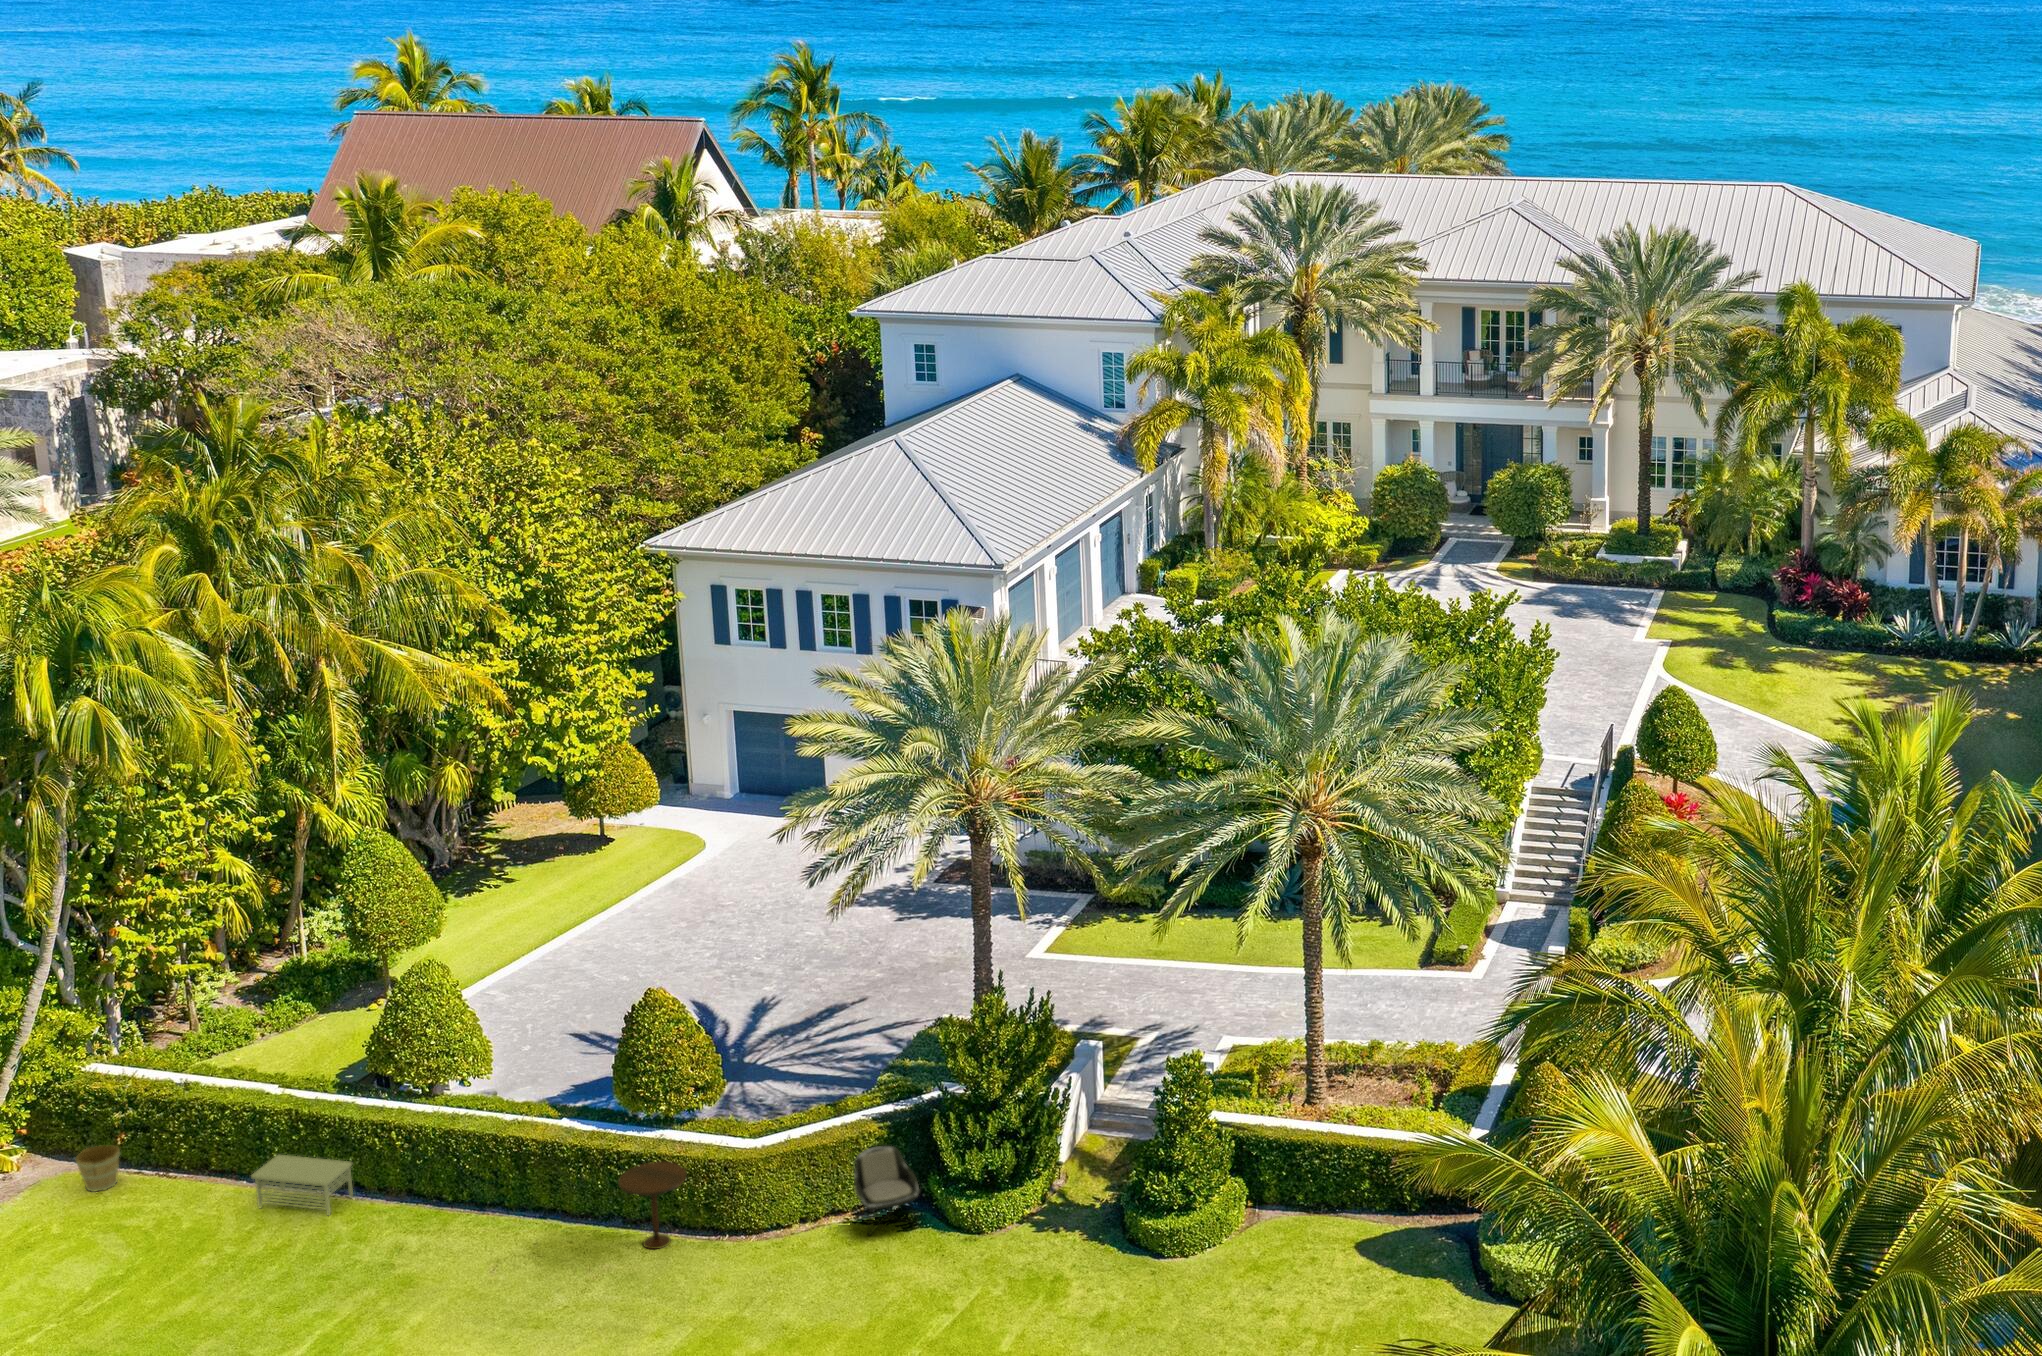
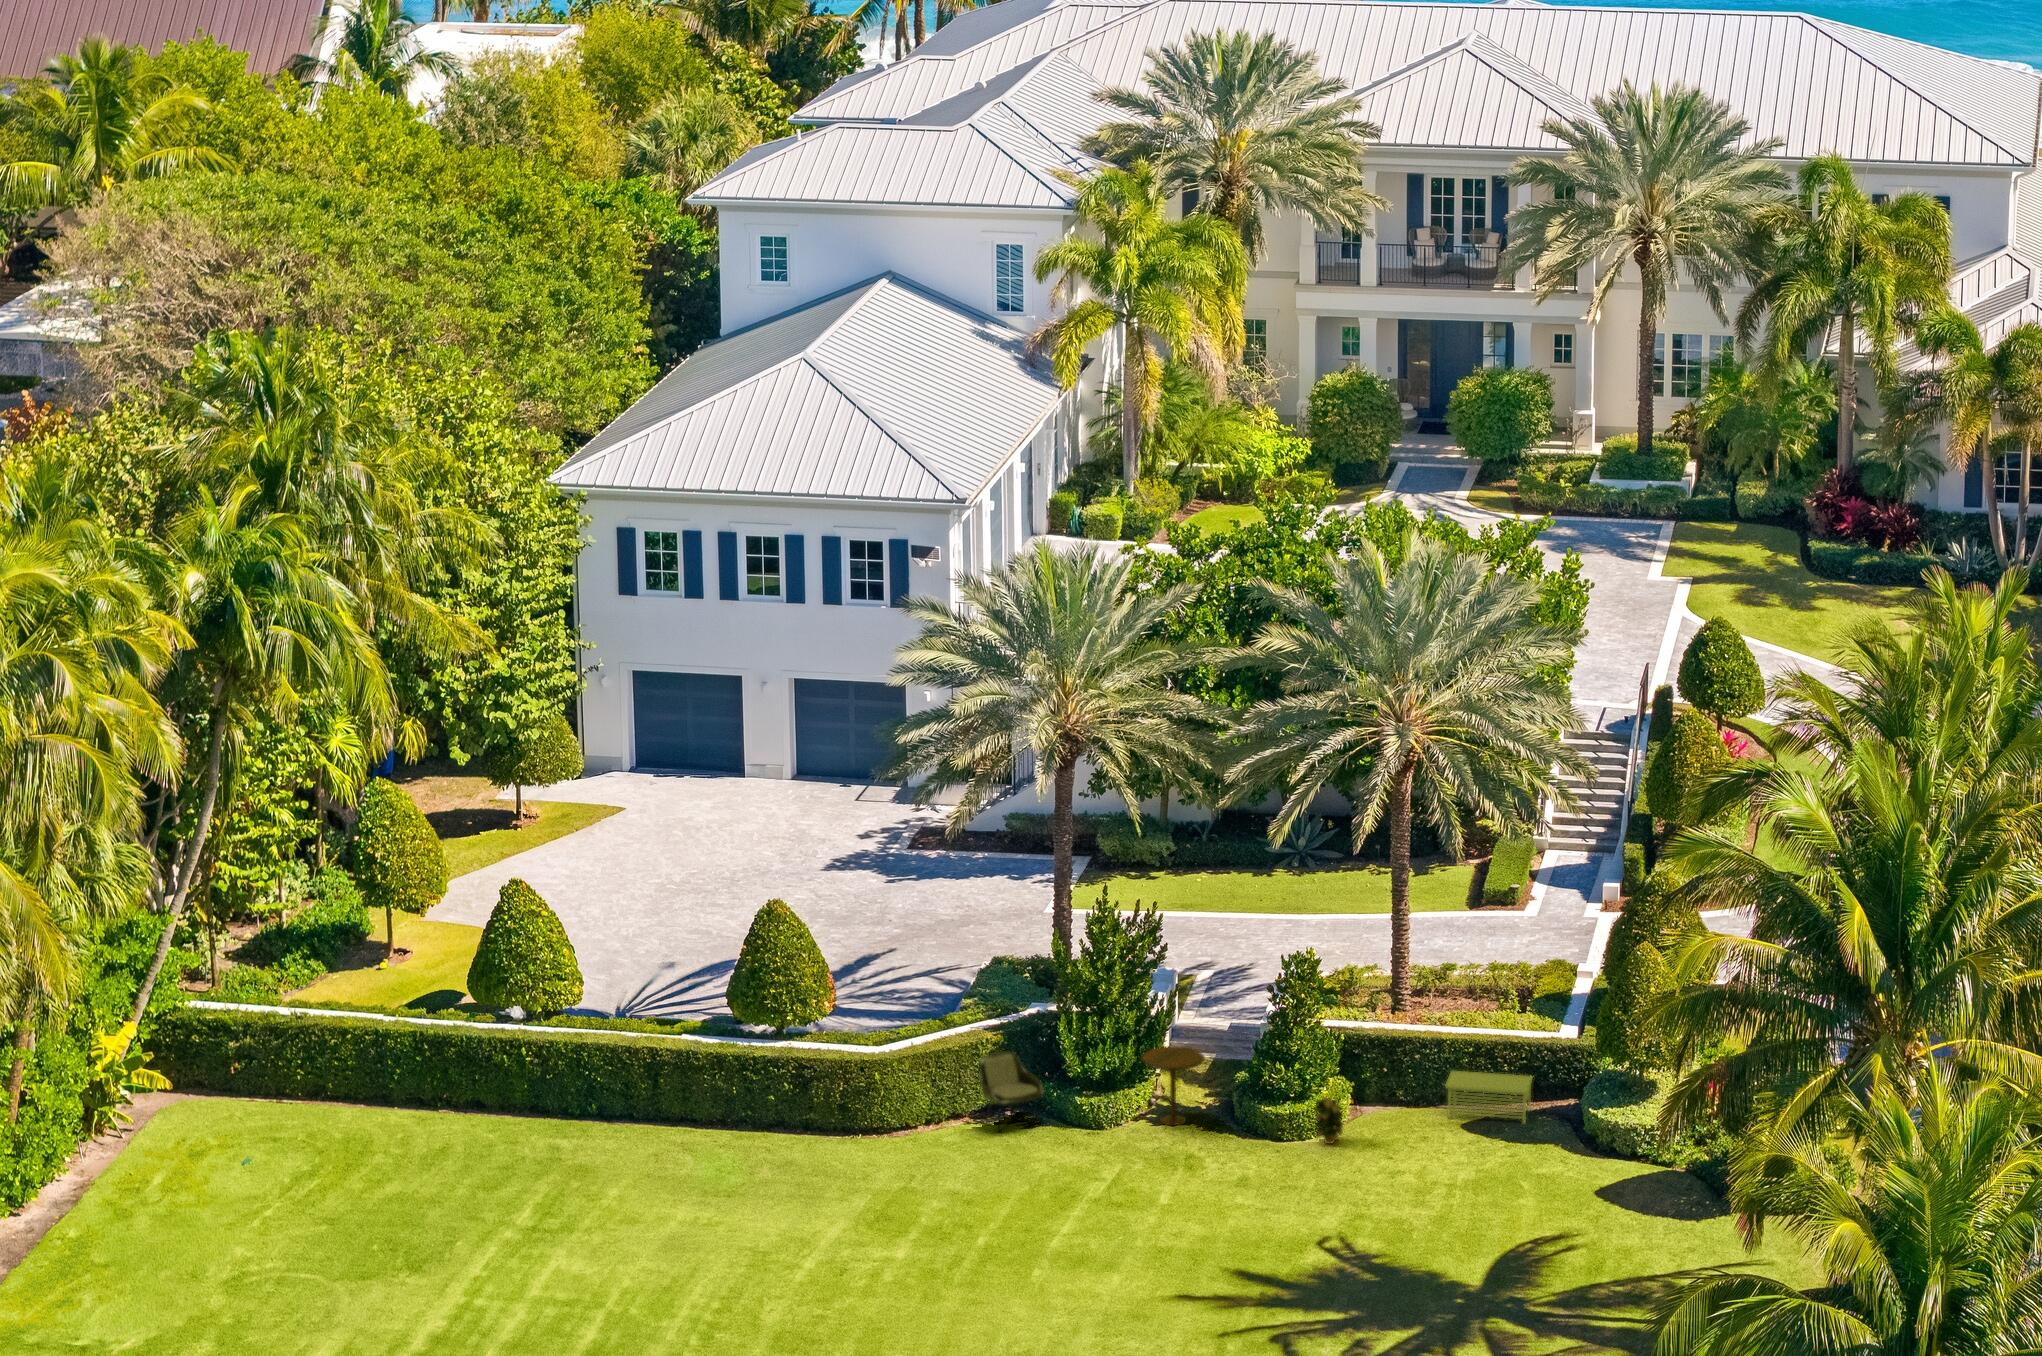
wooden bucket: present [76,1146,120,1192] -> none [174,1086,216,1129]
storage bench: present [251,1155,353,1215] -> present [1445,1071,1532,1123]
pedestal table: present [618,1162,686,1249] -> present [1142,1046,1205,1126]
decorative plant: none [1187,1220,1222,1270] -> present [1314,1097,1343,1144]

